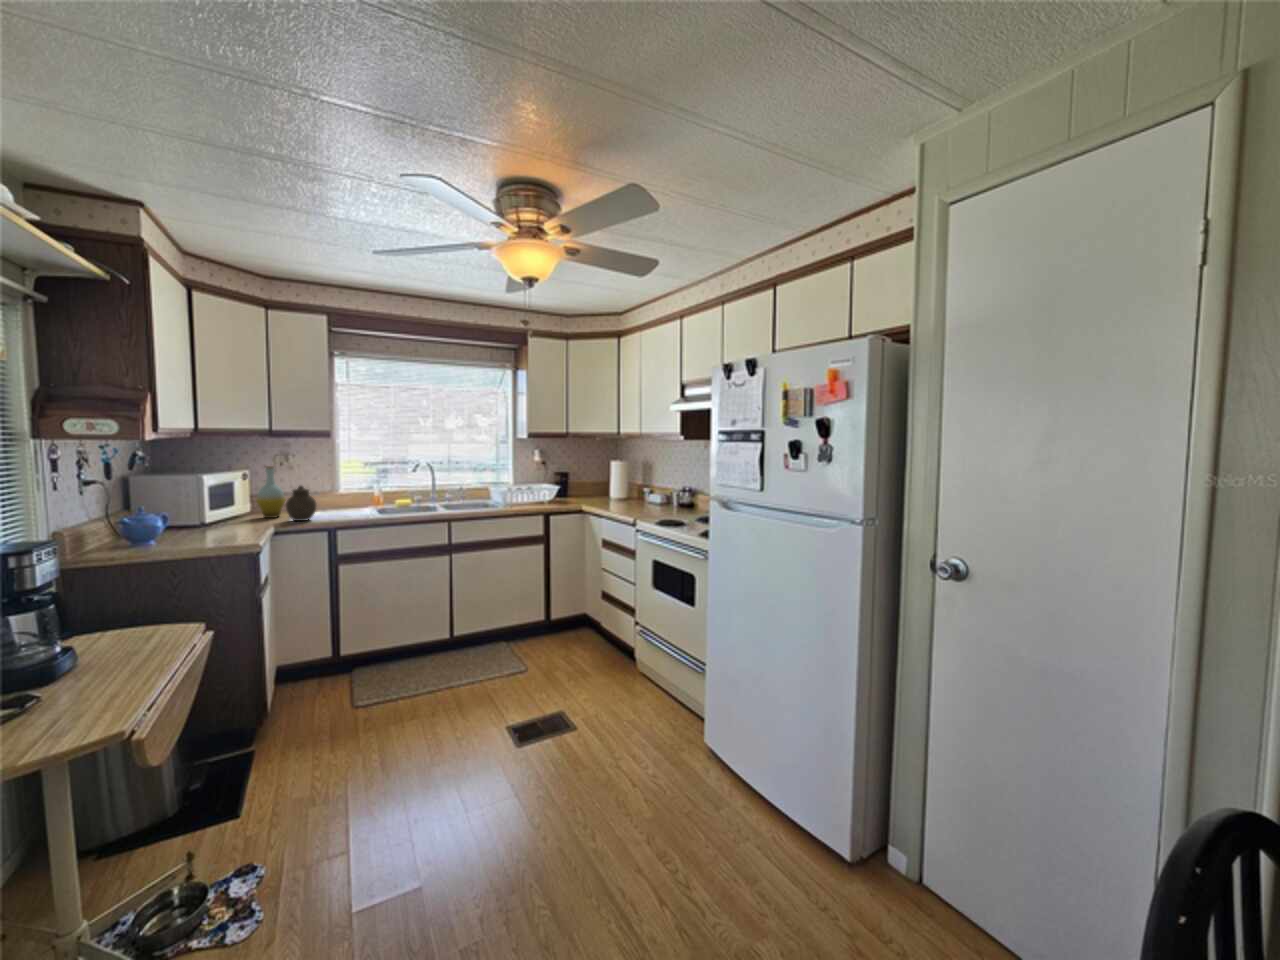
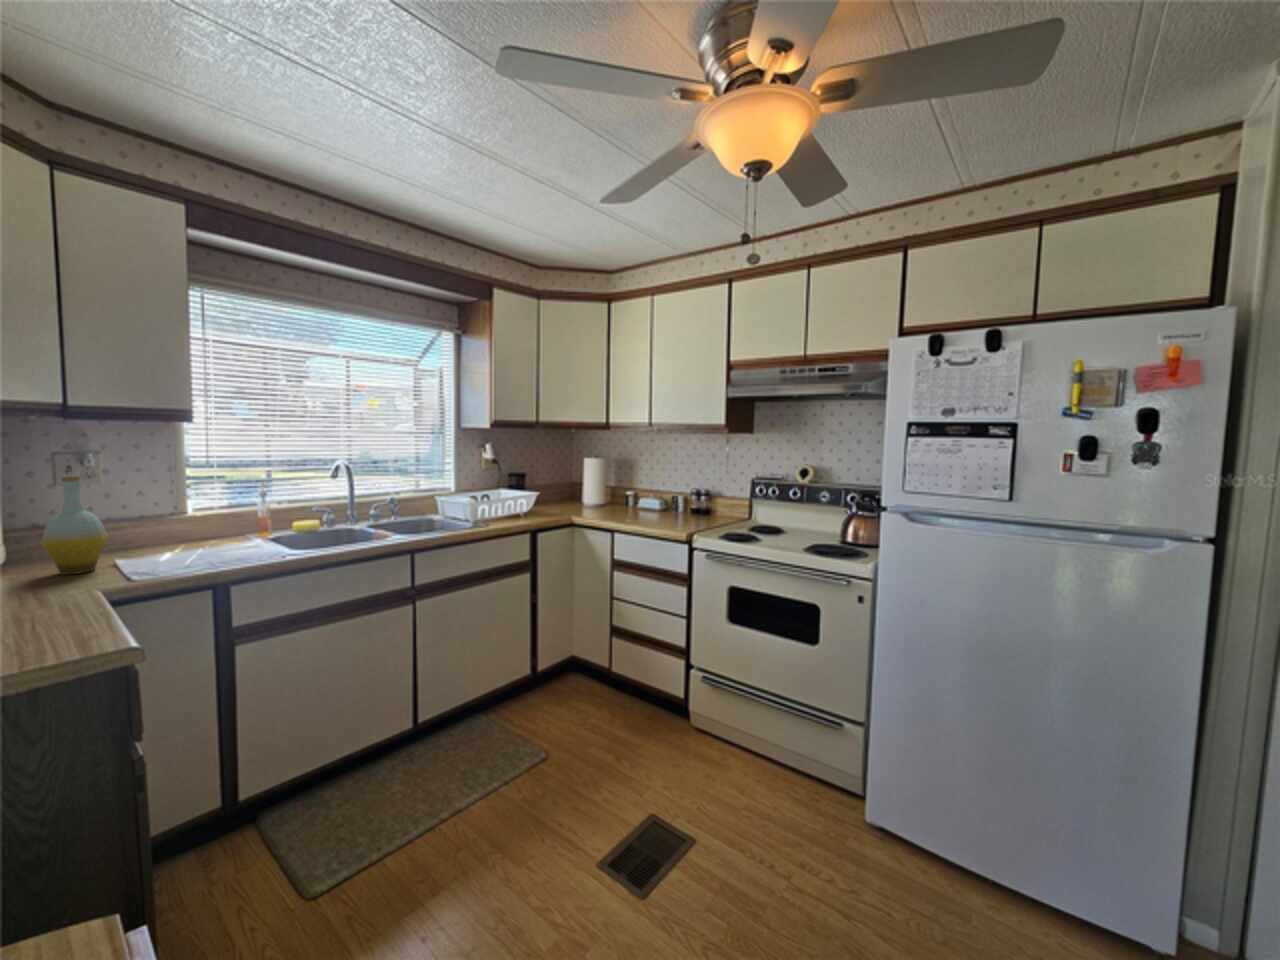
jar: present [286,486,316,521] -> none [120,511,185,577]

